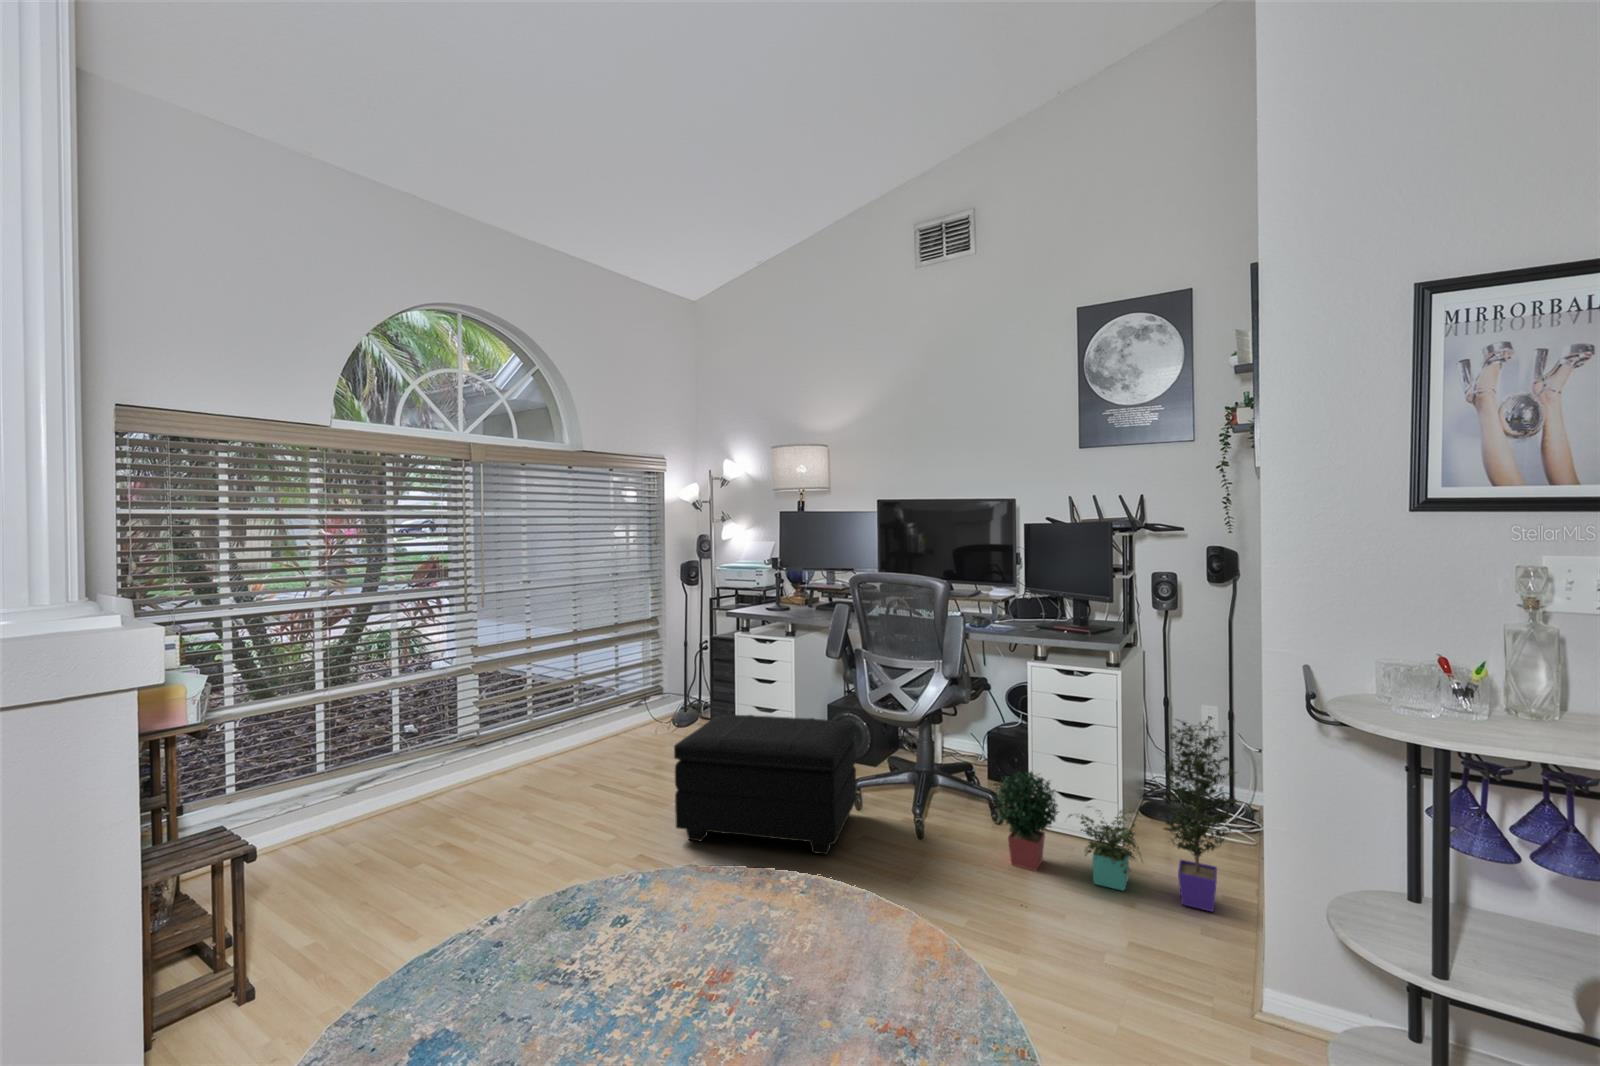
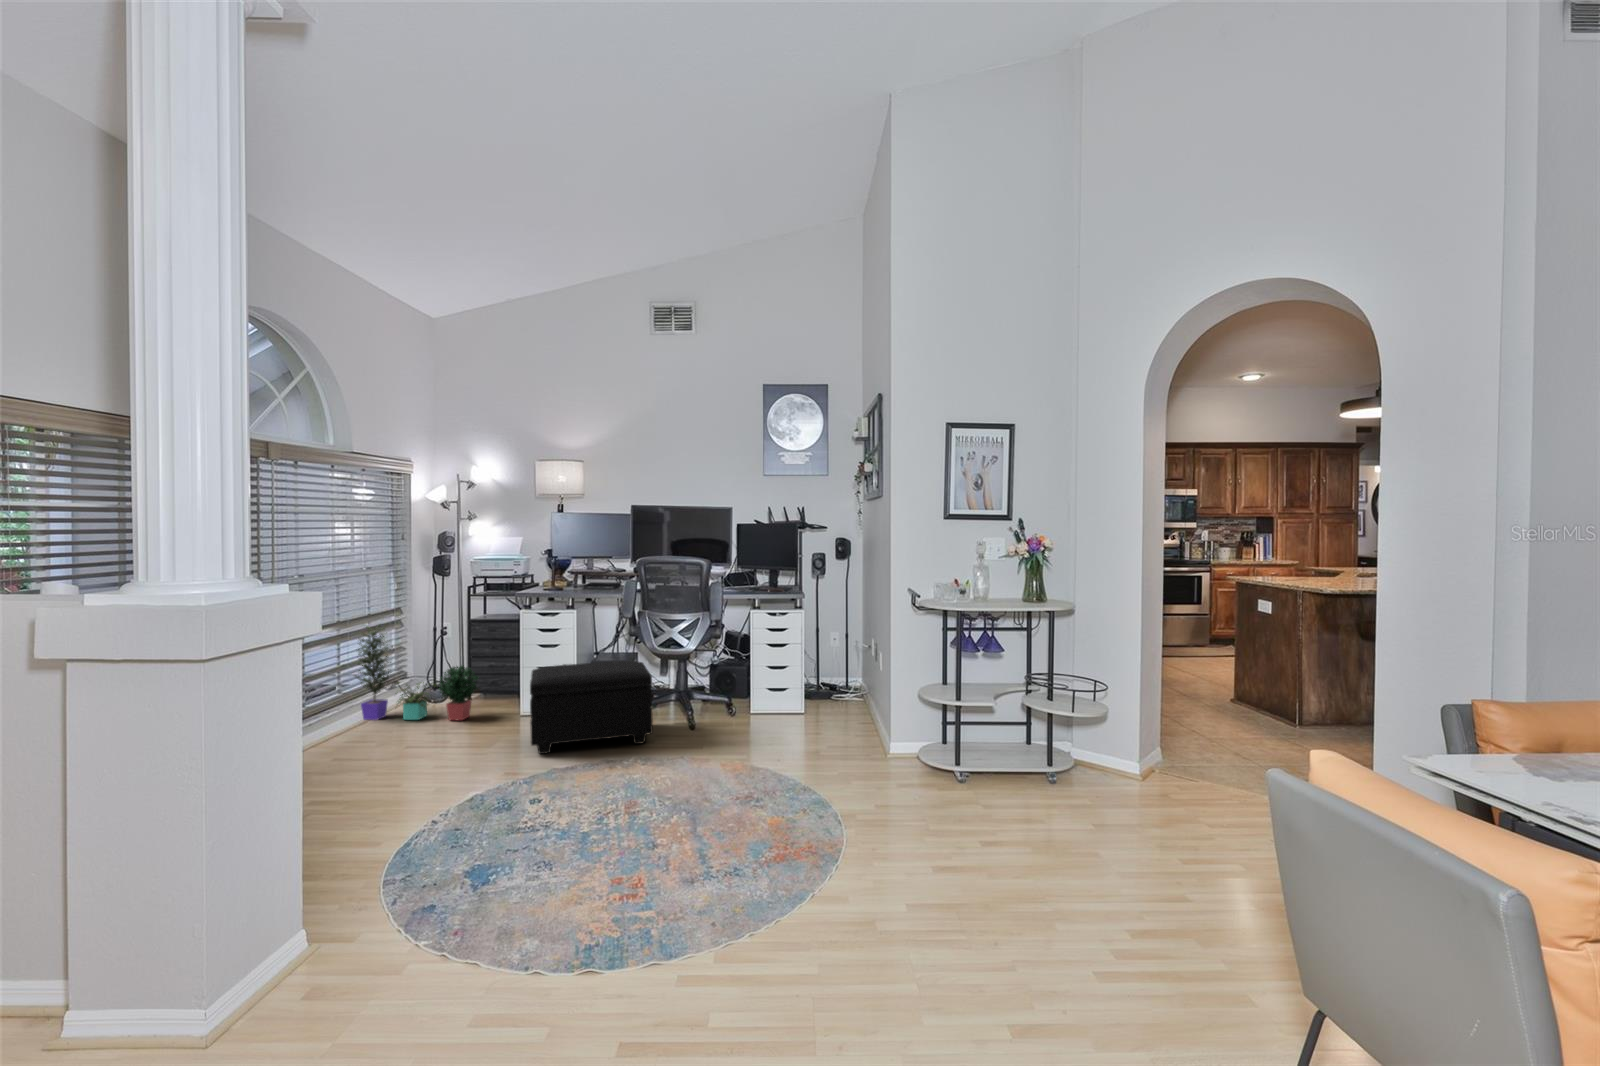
potted plant: present [993,718,1237,912] -> present [355,625,478,720]

